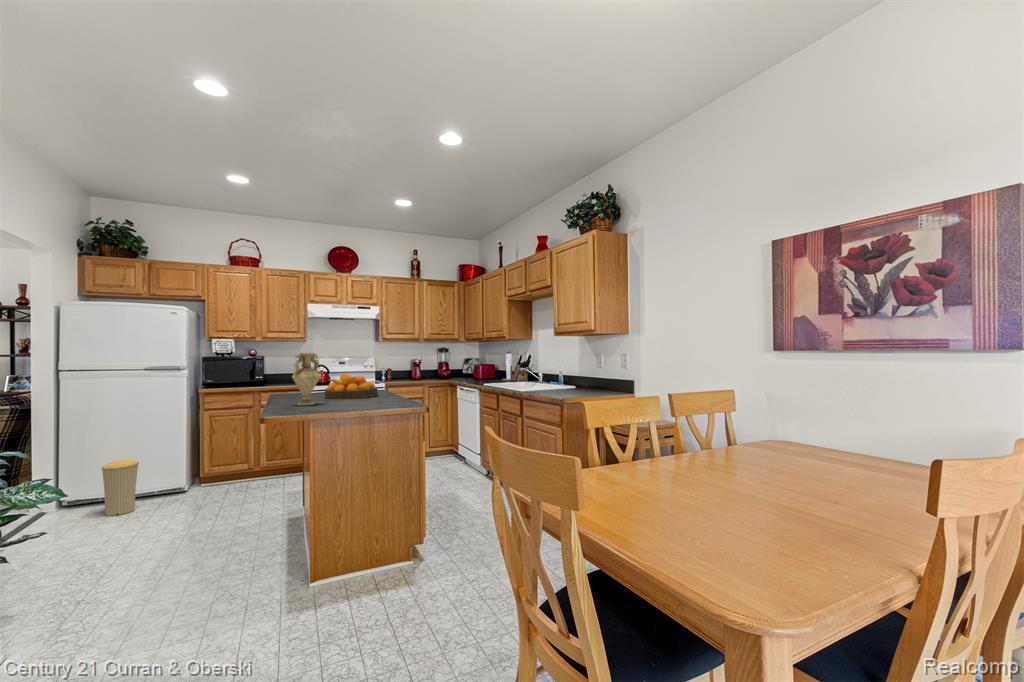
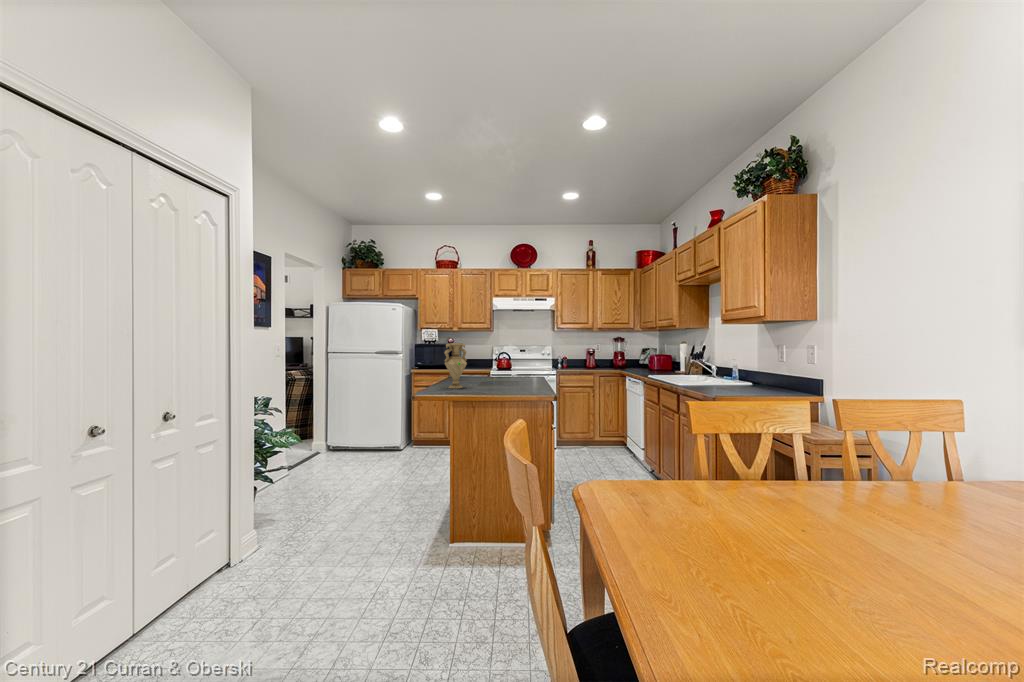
fruit bowl: present [324,374,378,399] -> none [480,361,525,385]
trash can: present [101,459,139,516] -> none [352,418,373,458]

